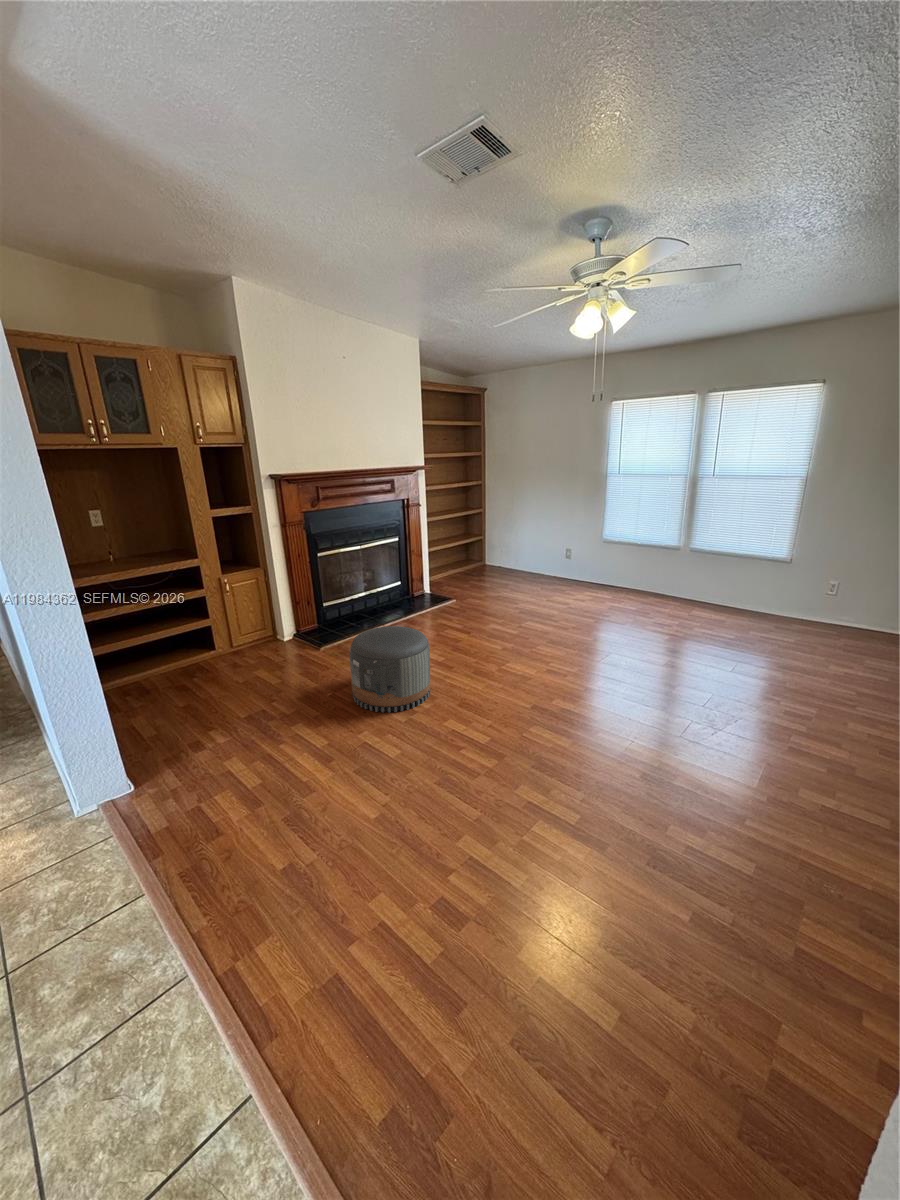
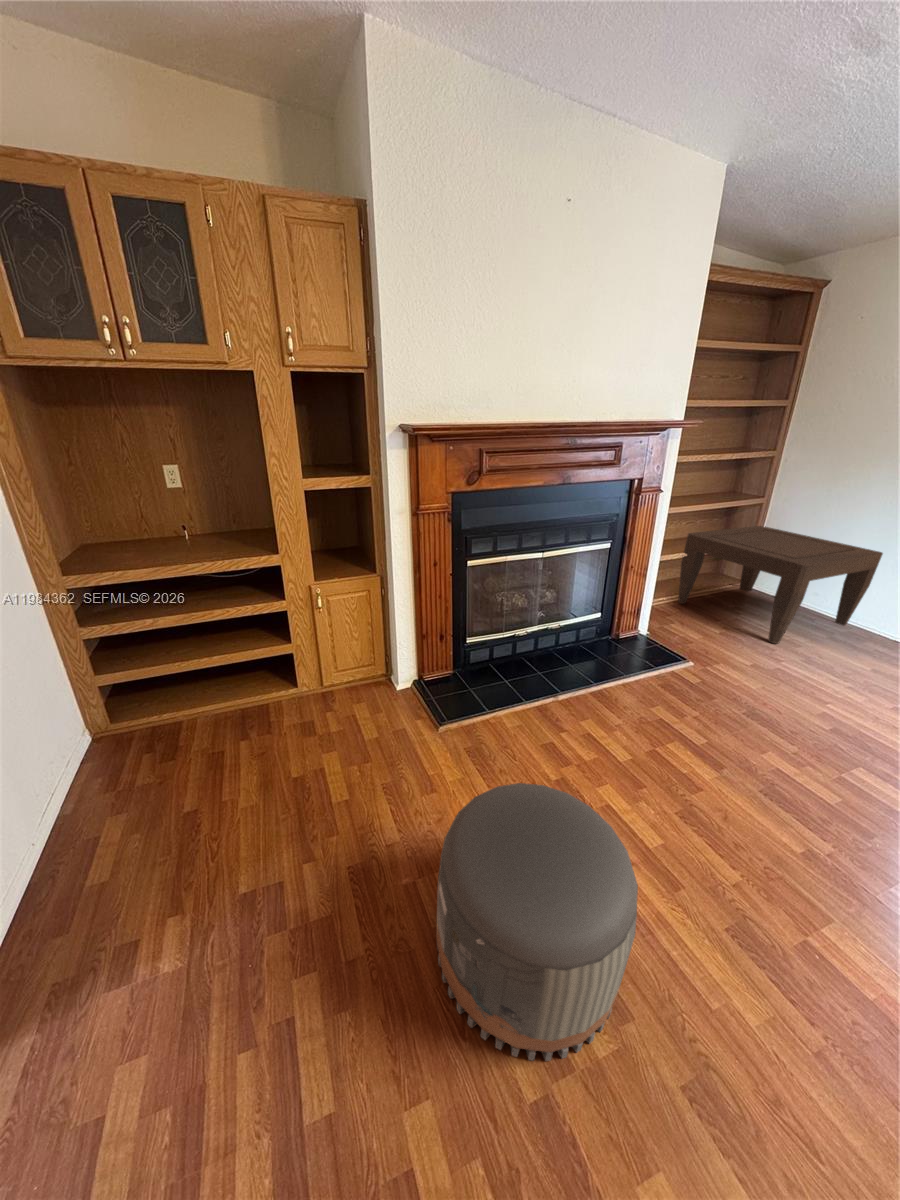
coffee table: none [444,525,538,586] -> present [678,526,883,644]

